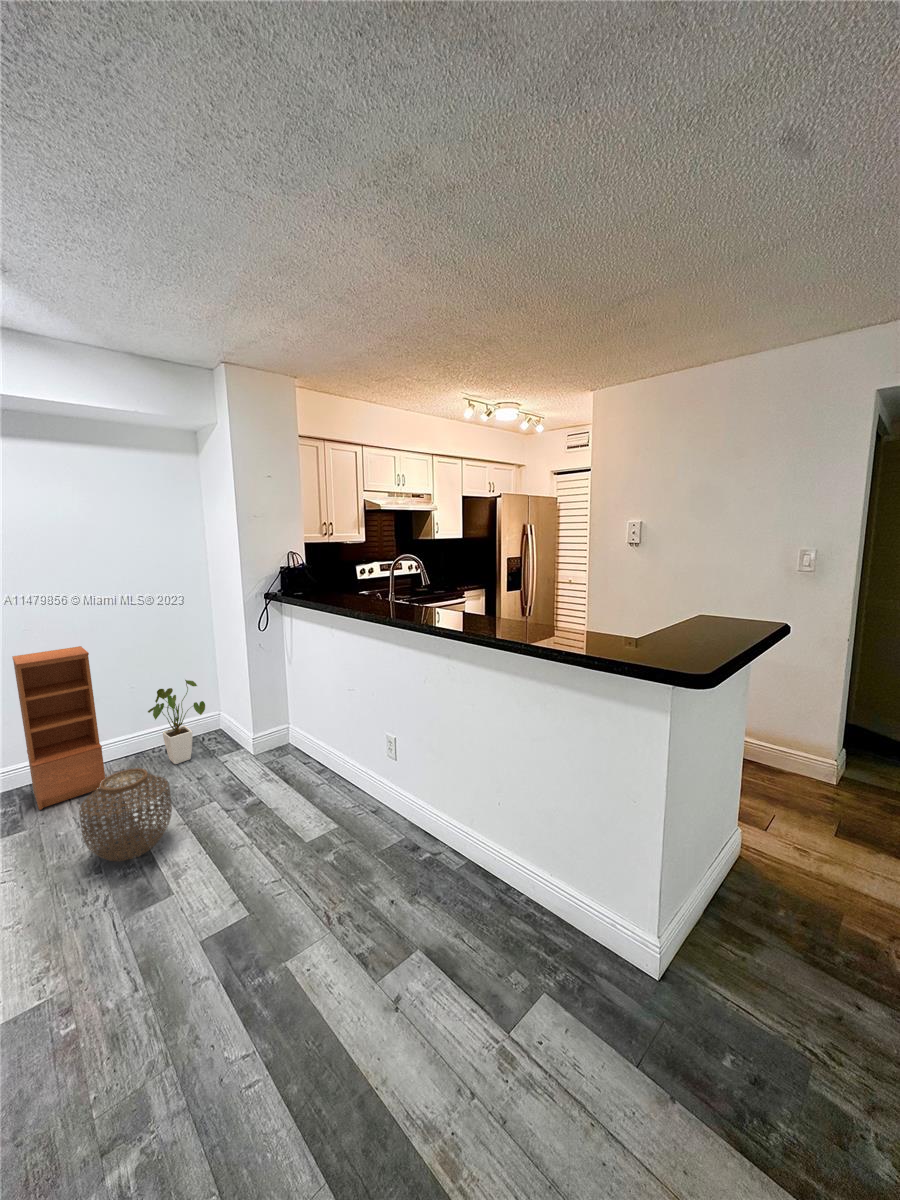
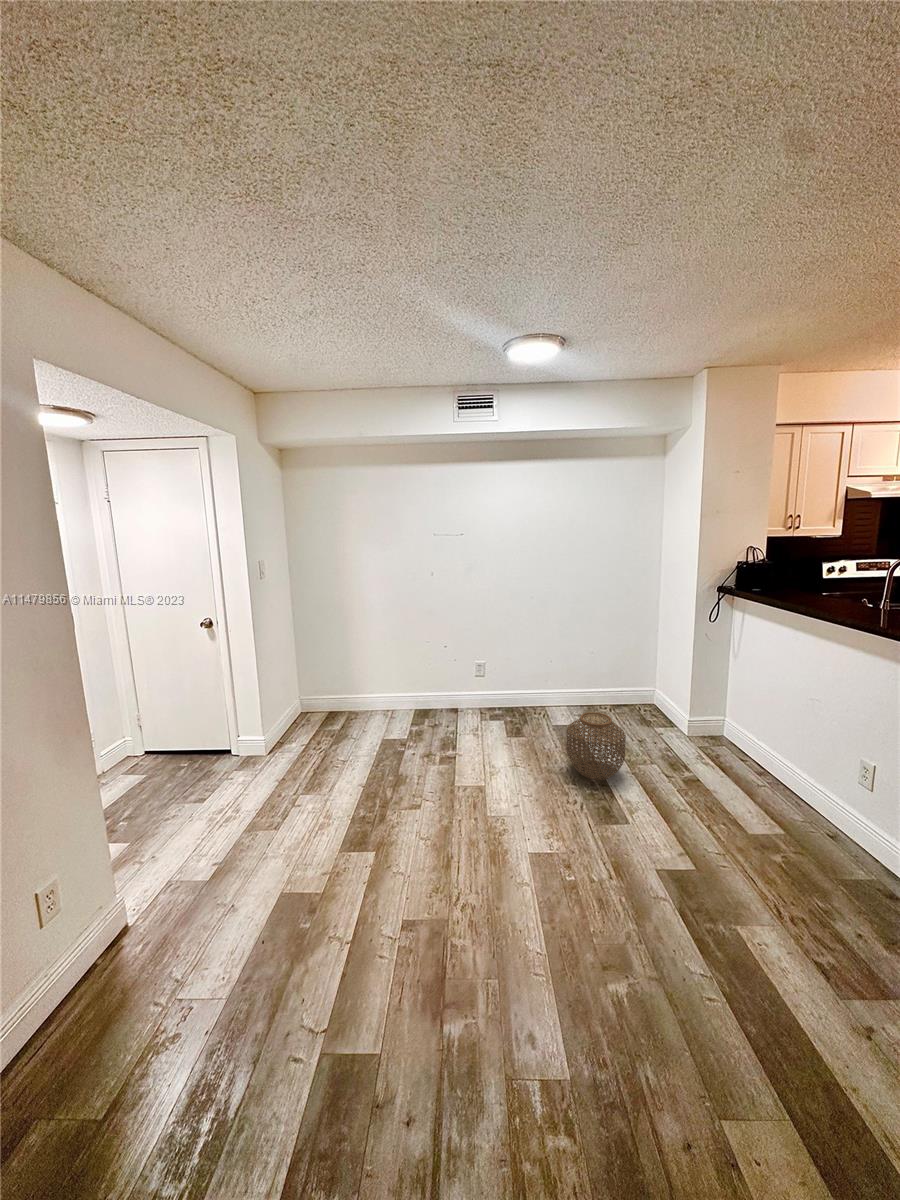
bookcase: present [12,646,105,810] -> none [529,615,573,723]
house plant: present [148,680,205,764] -> none [602,654,649,722]

